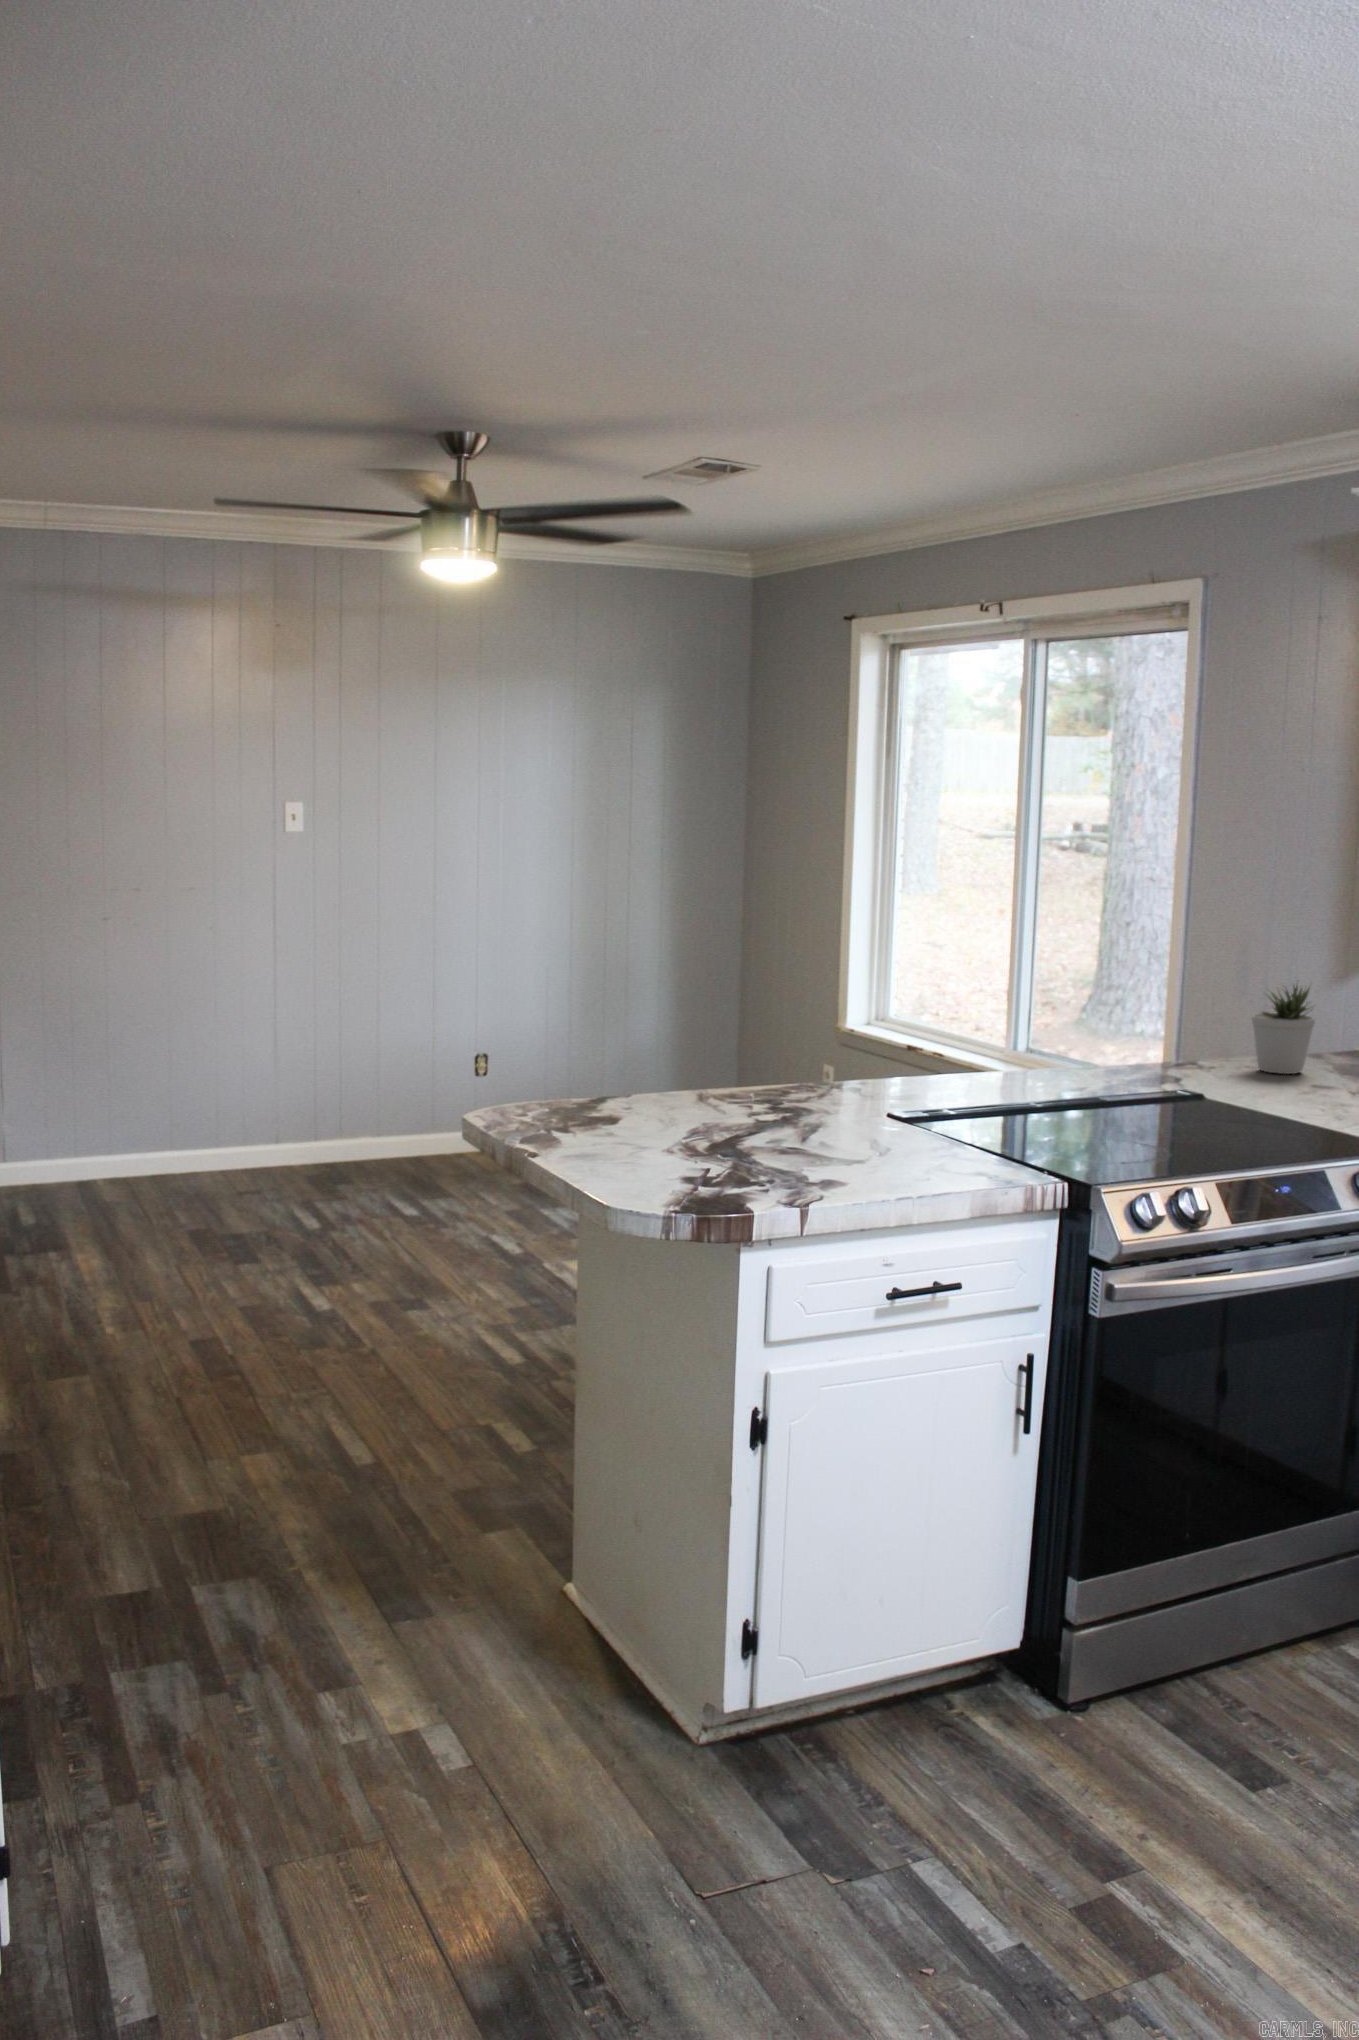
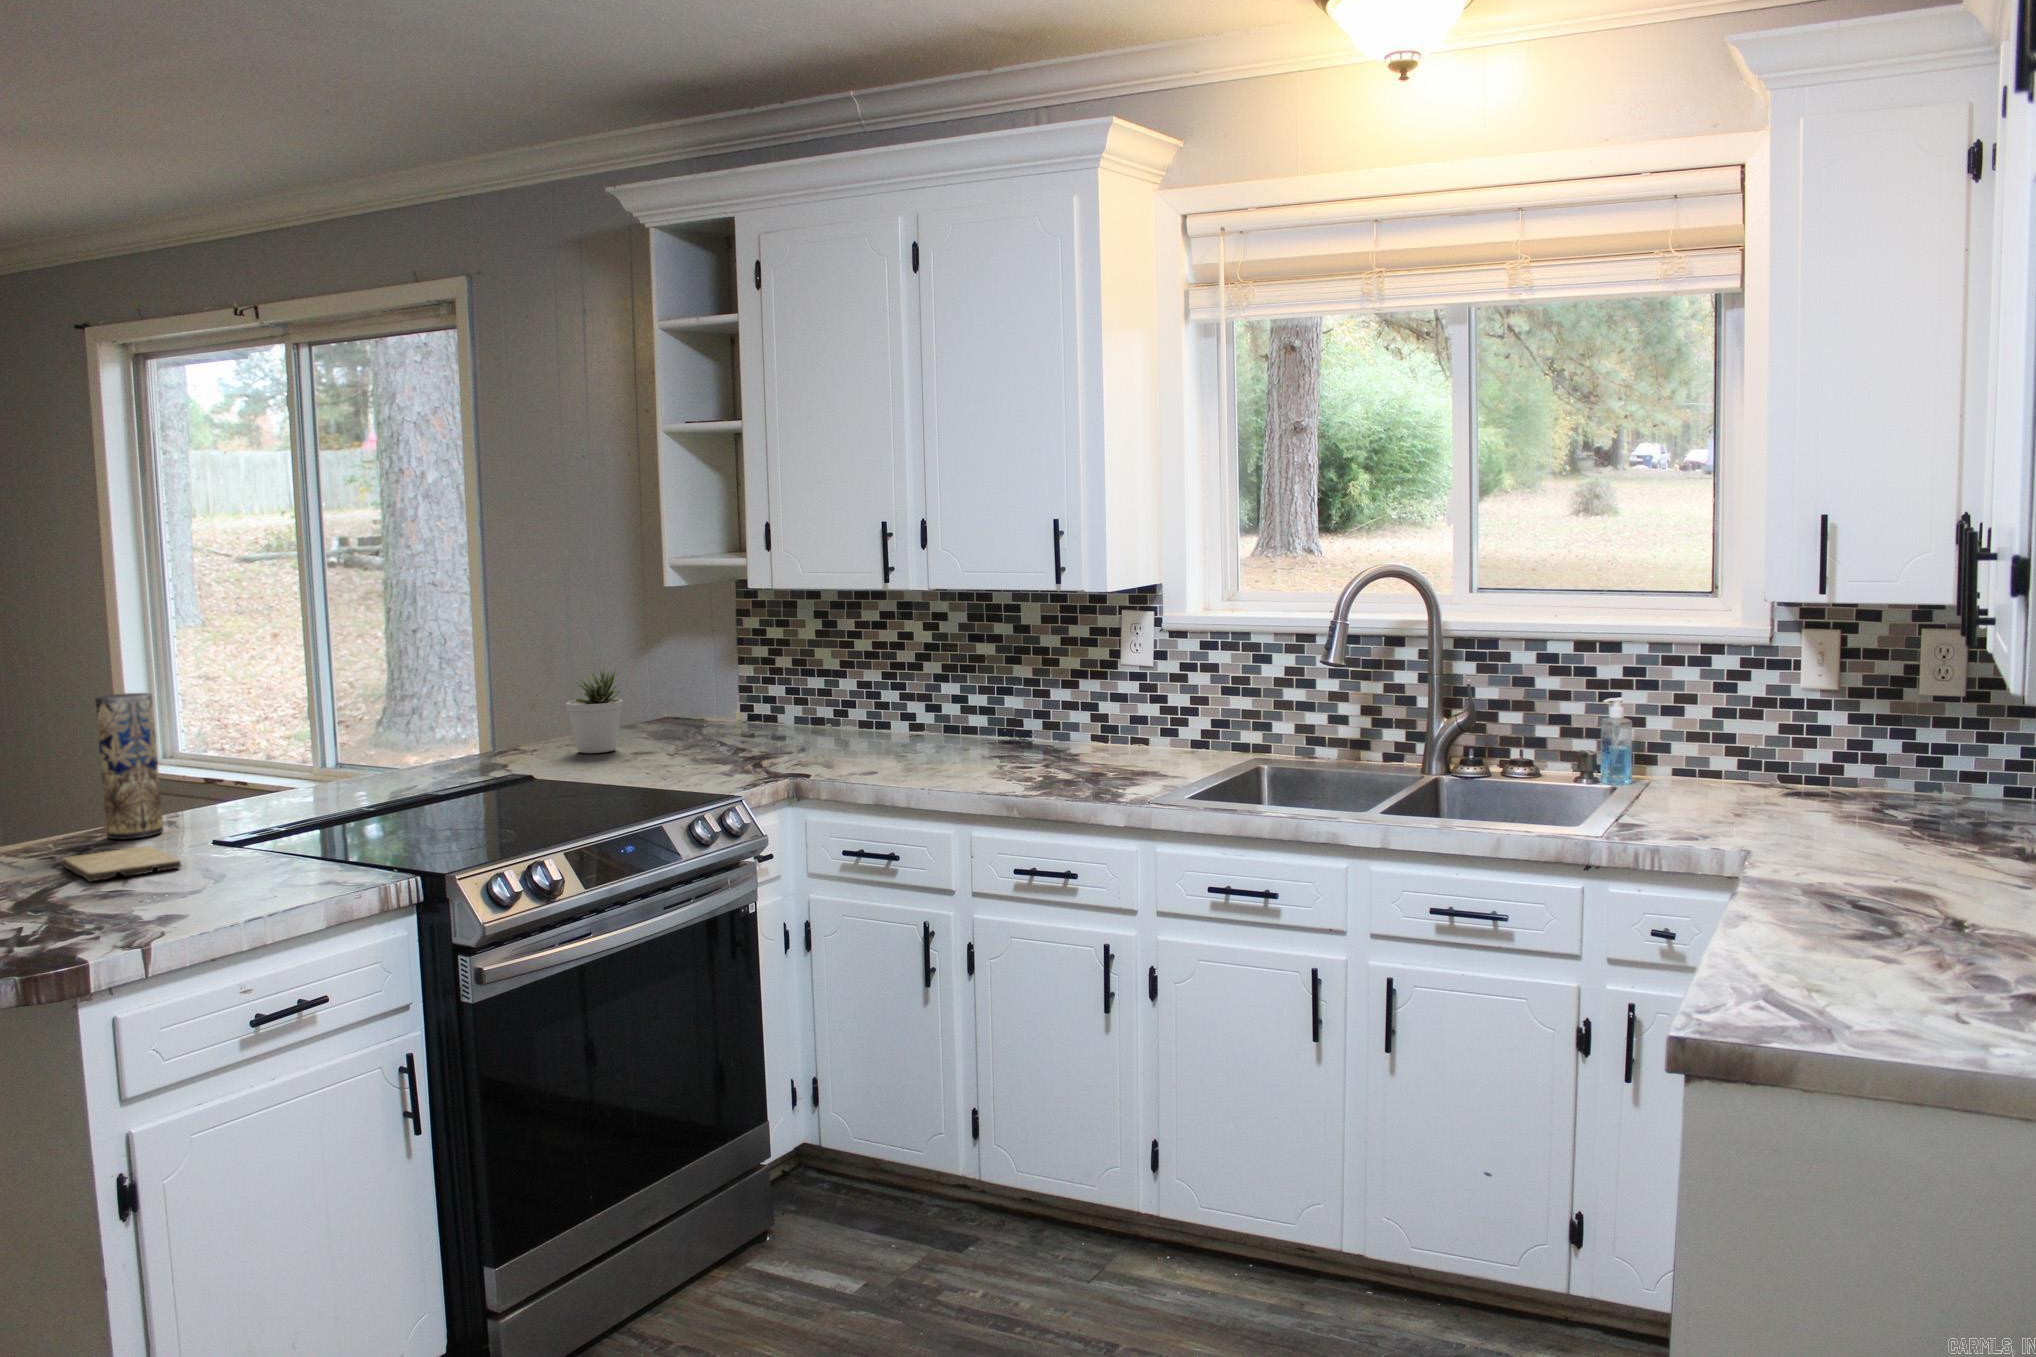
vase: none [802,964,851,1099] -> present [95,693,163,839]
cutting board: none [760,1108,852,1134] -> present [61,846,181,882]

